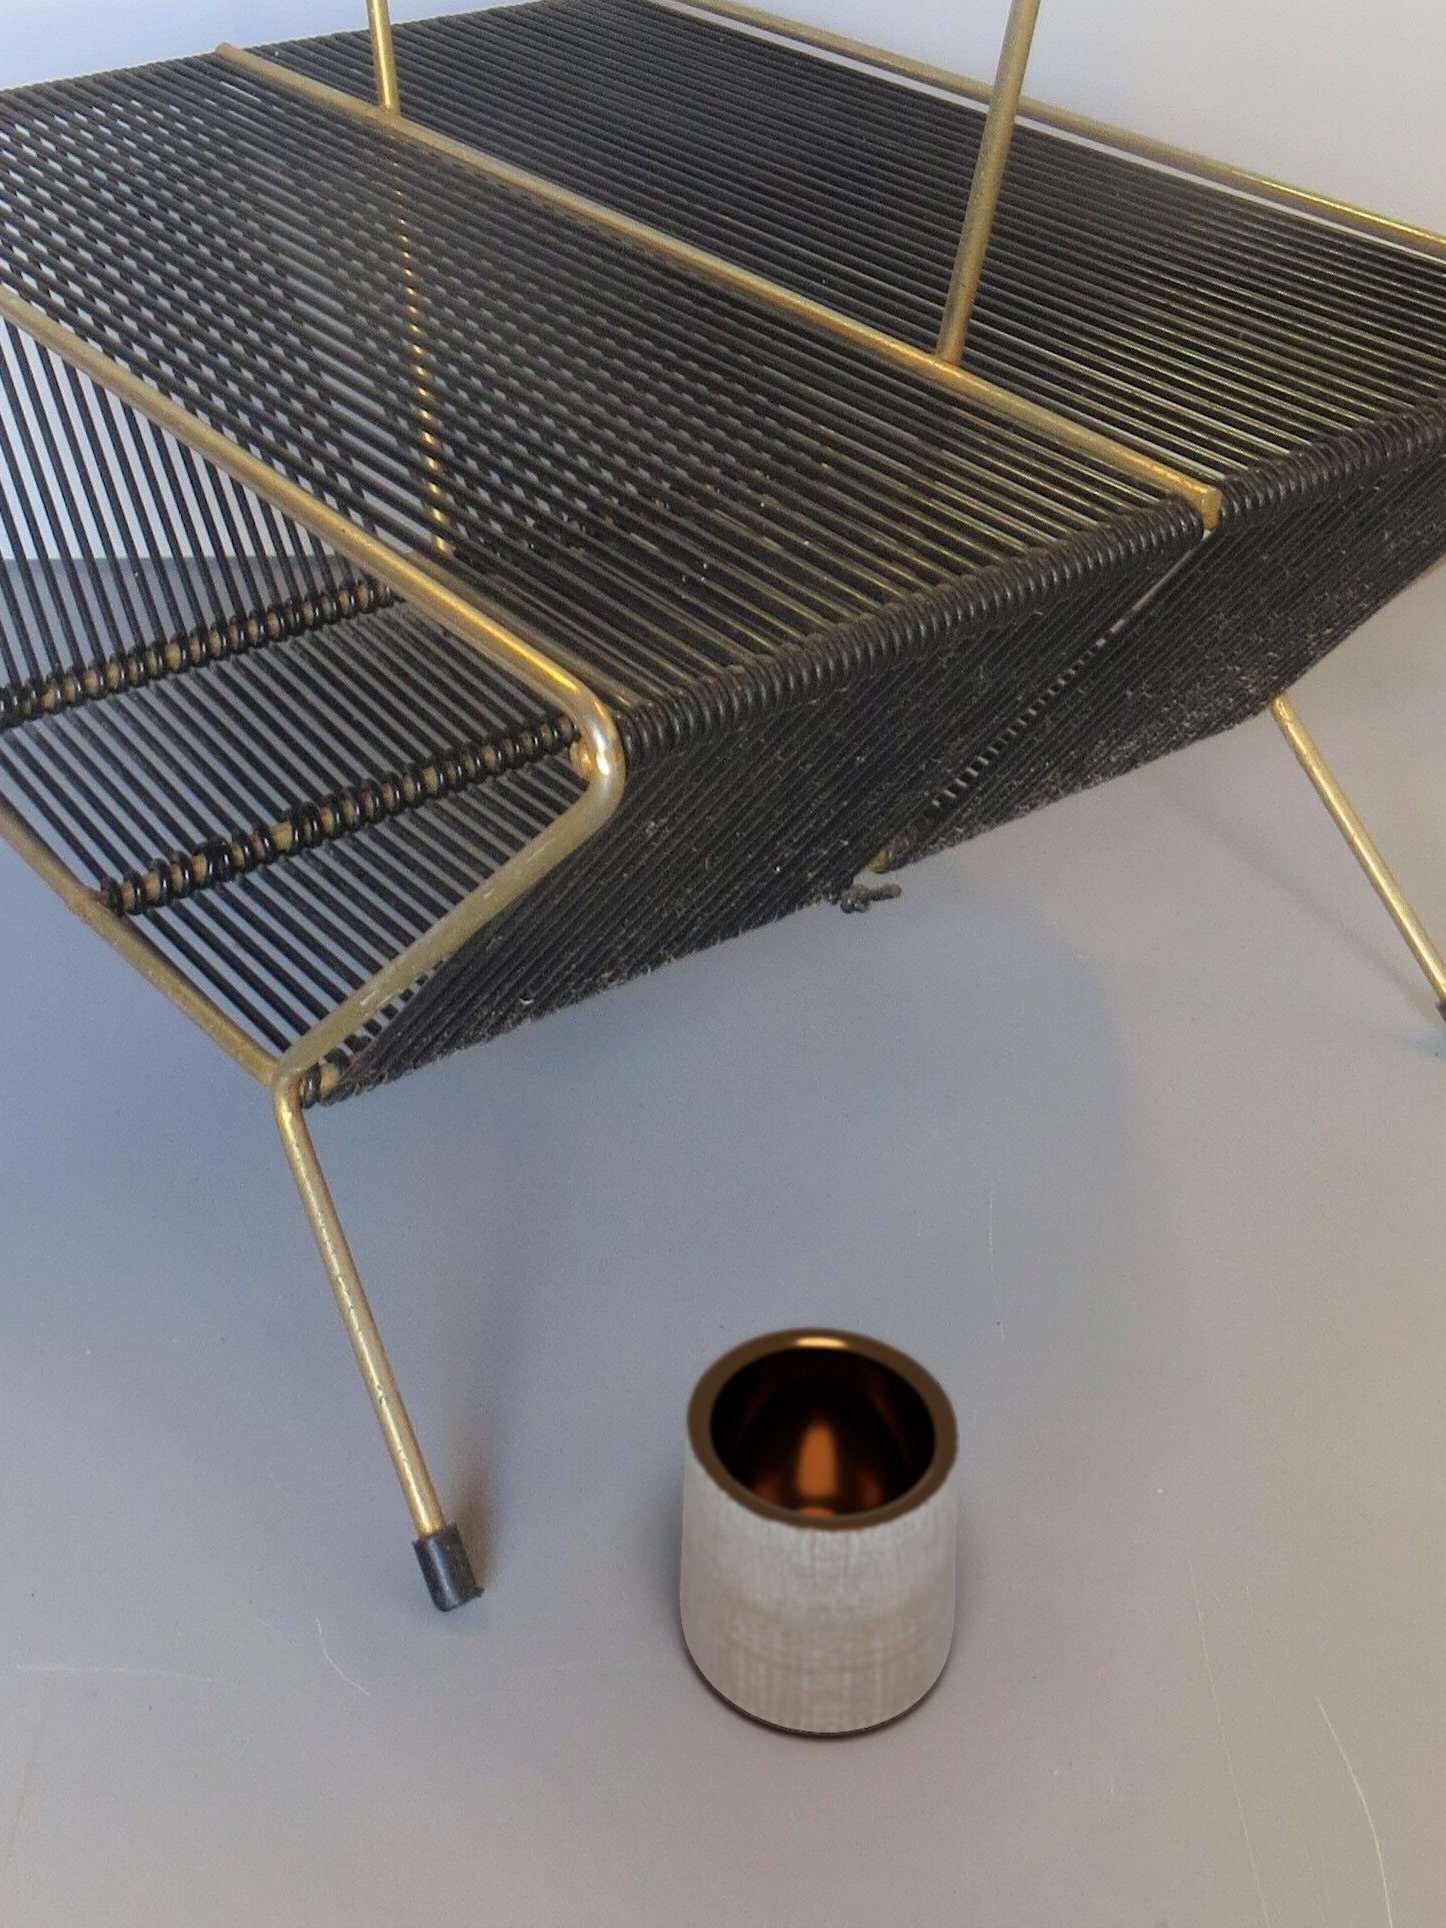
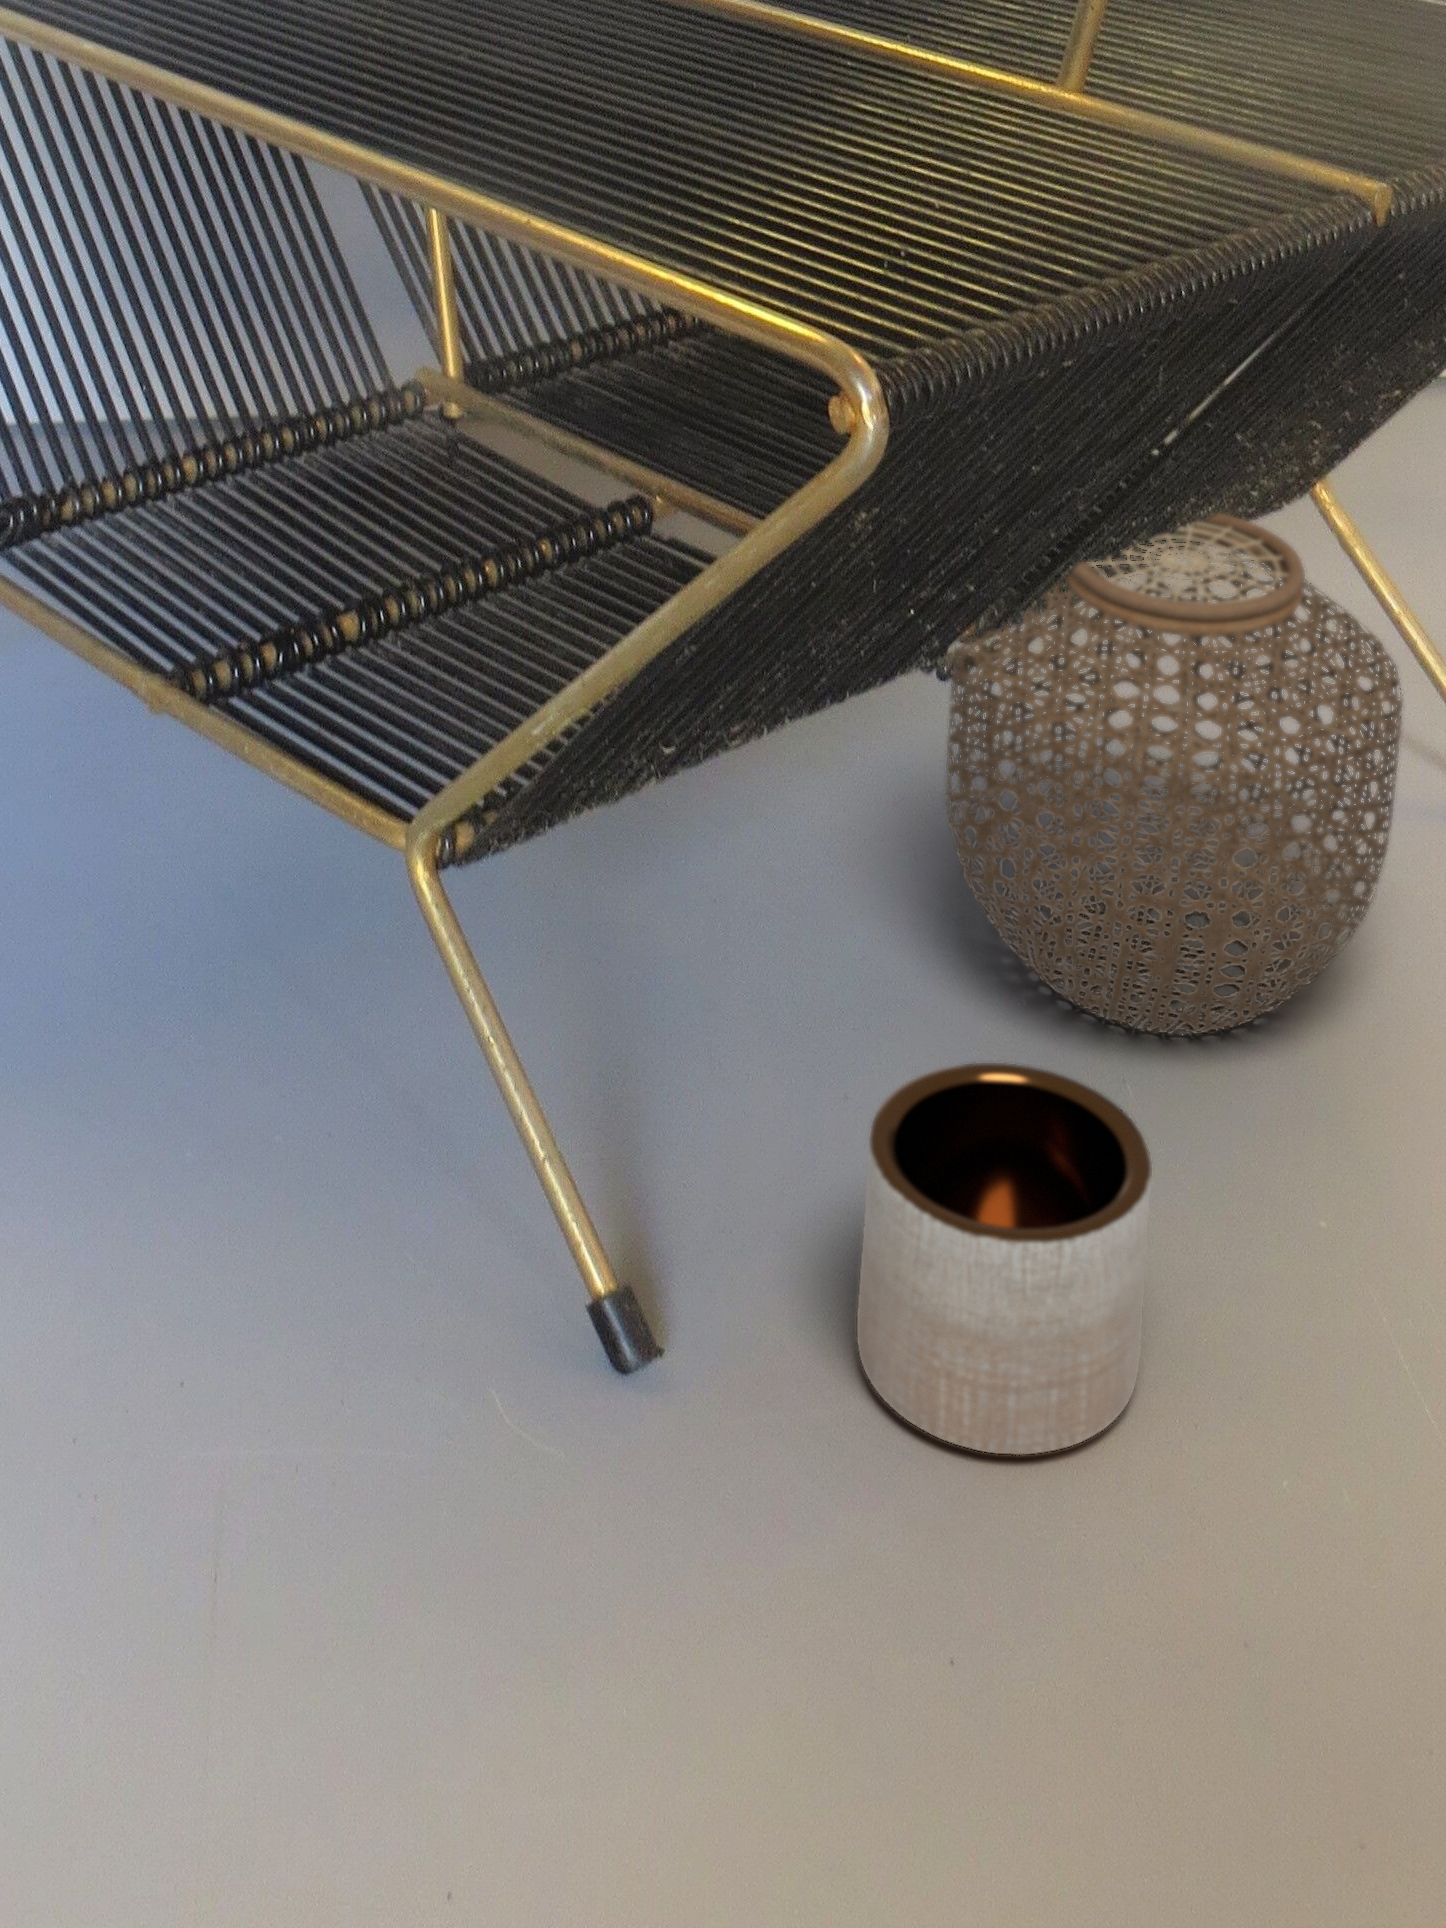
woven basket: none [857,745,1300,1276] -> present [946,514,1403,1034]

